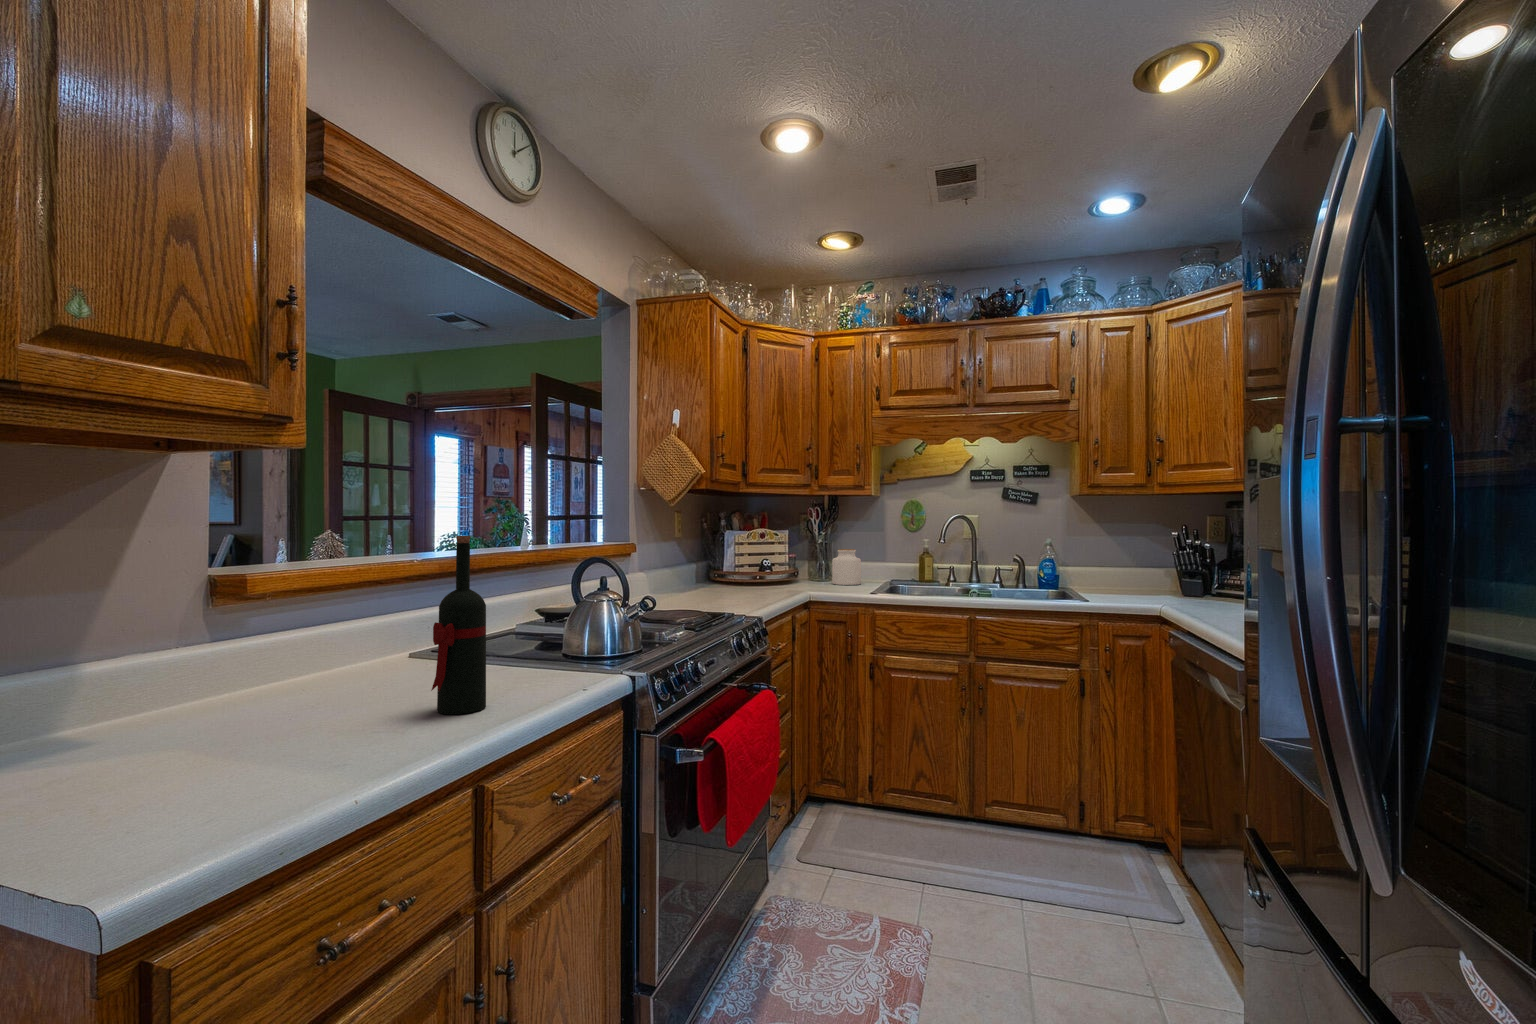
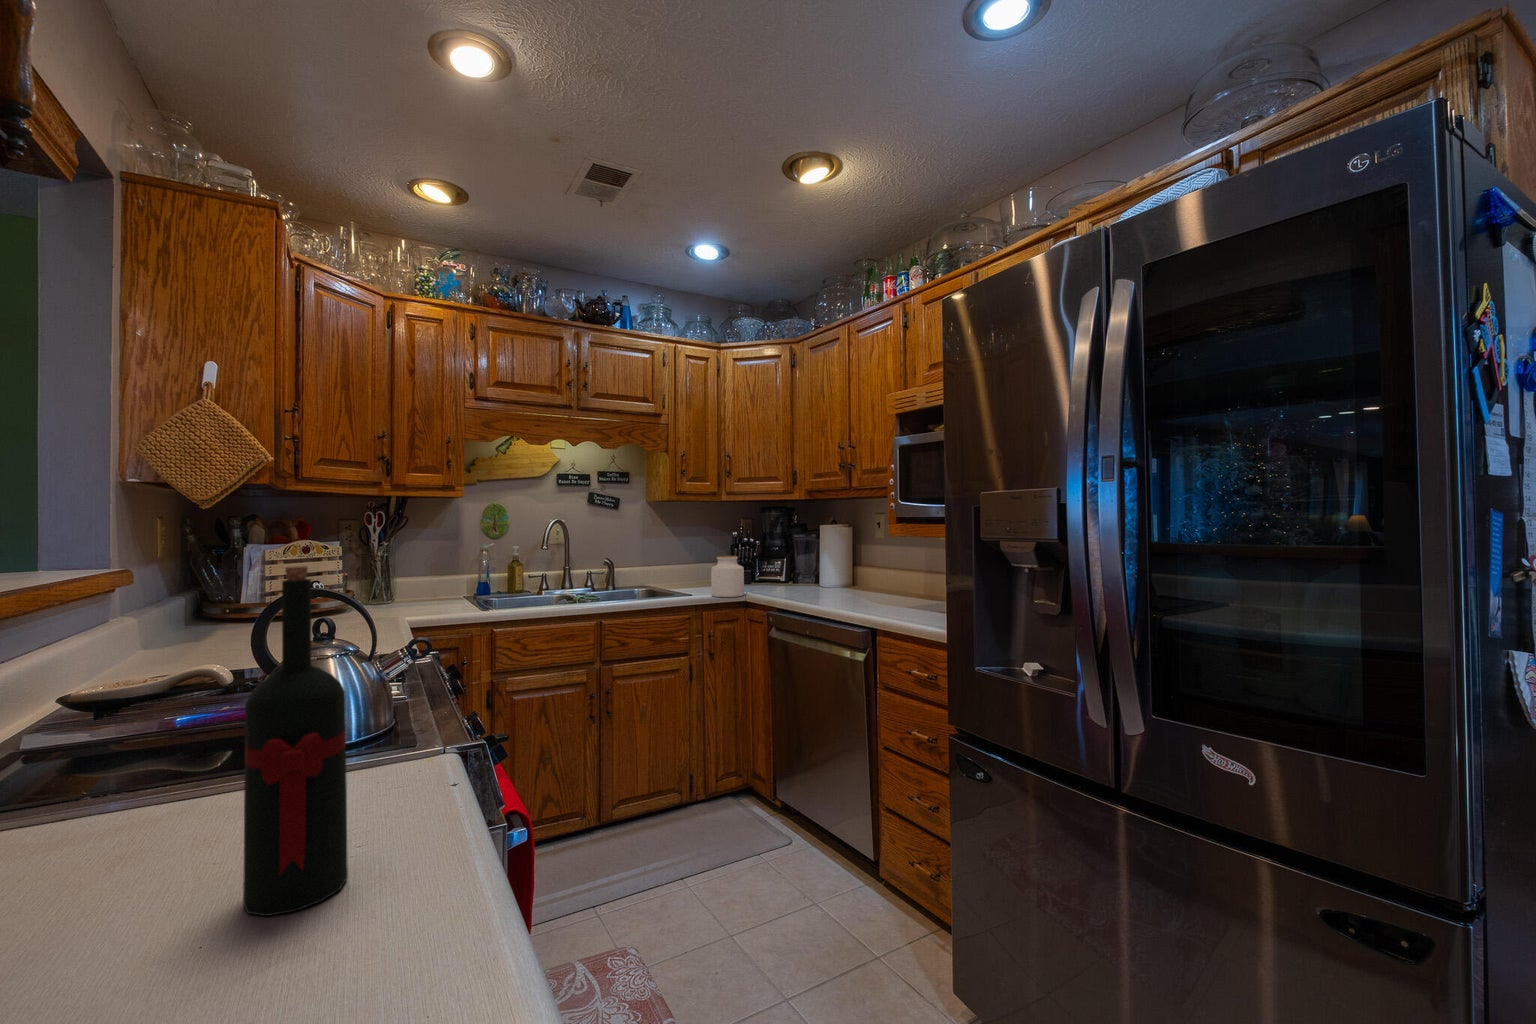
jar: present [832,549,861,585] -> present [711,556,744,597]

